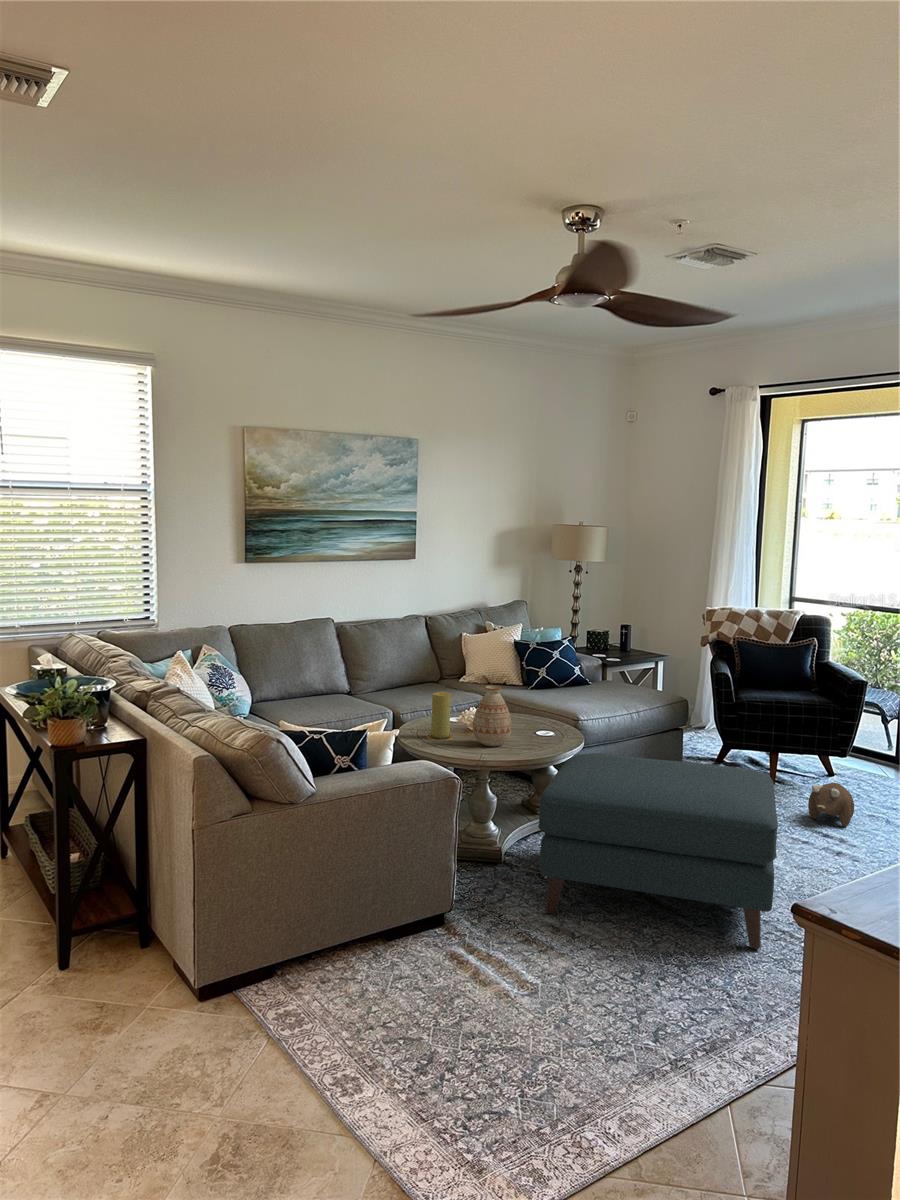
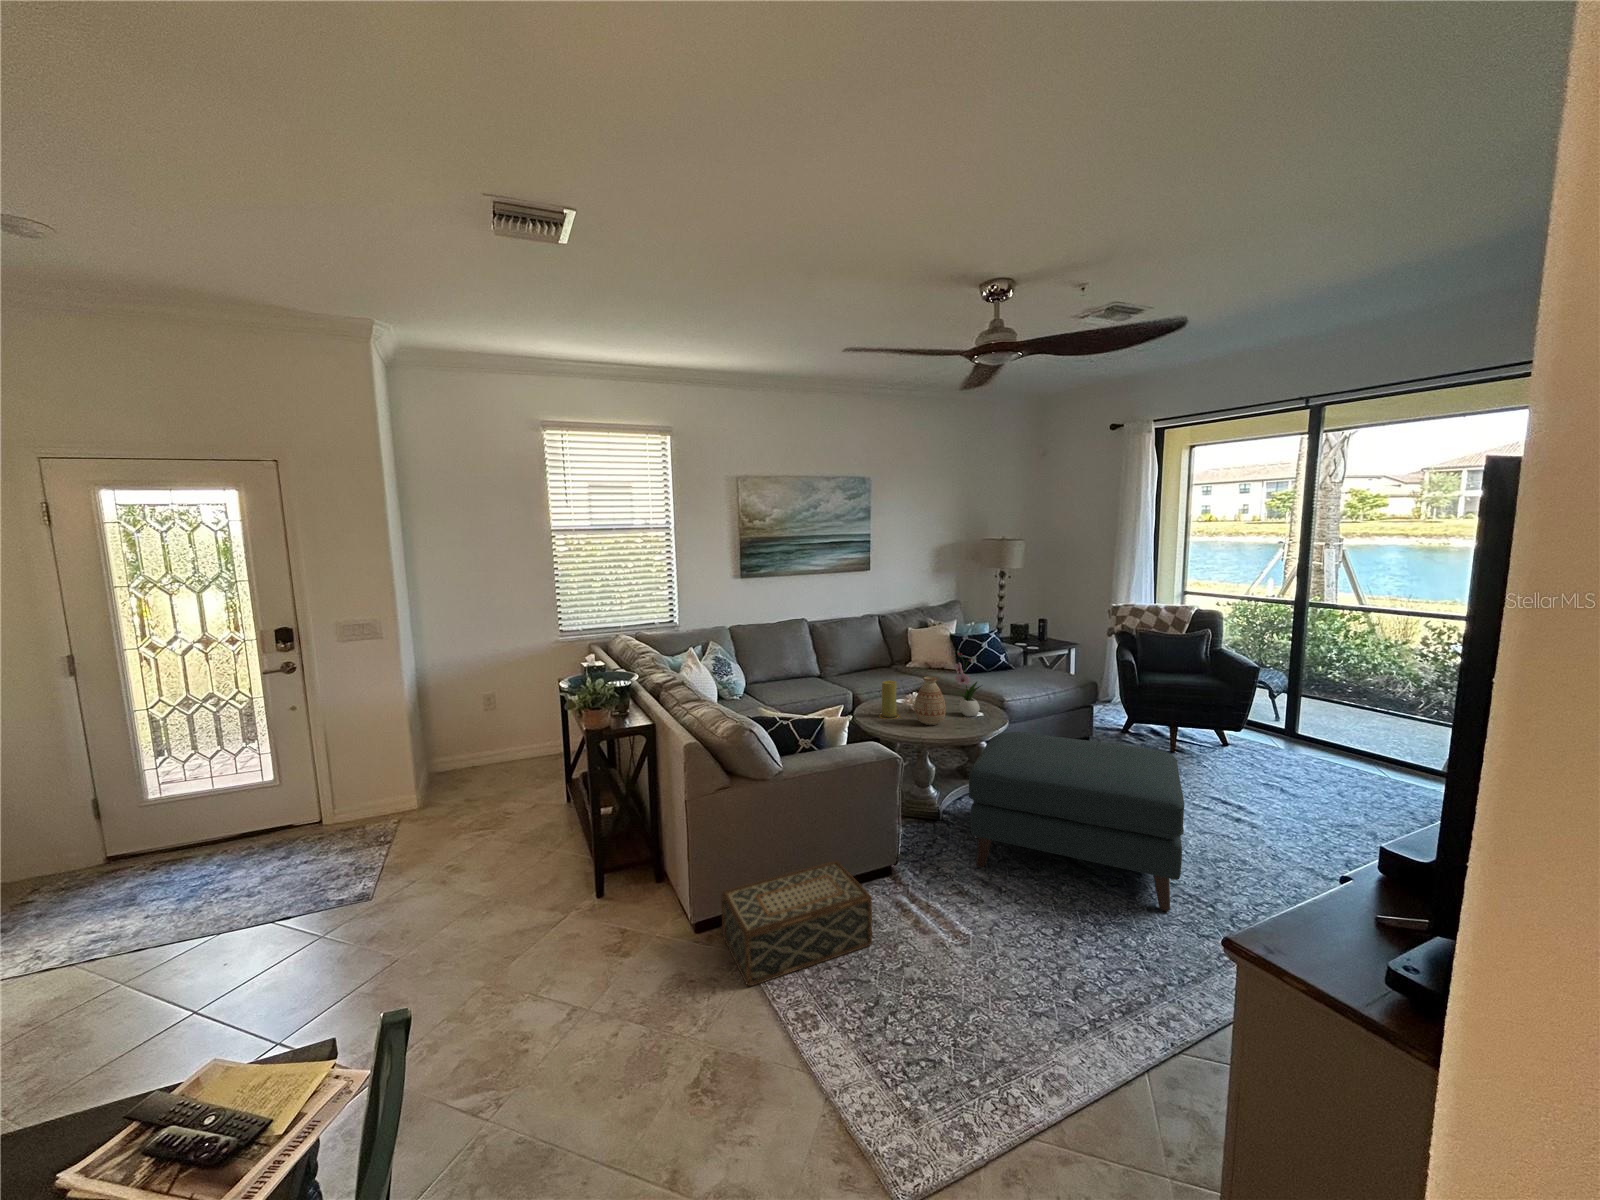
flower arrangement: none [522,658,557,737] -> present [954,653,981,717]
plush toy: present [808,783,854,827] -> none [1207,755,1250,794]
woven basket: none [234,906,424,1055] -> present [721,861,872,986]

